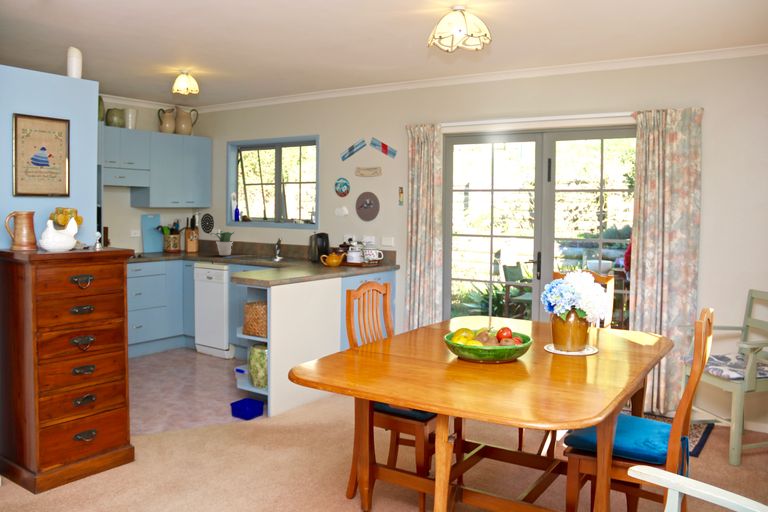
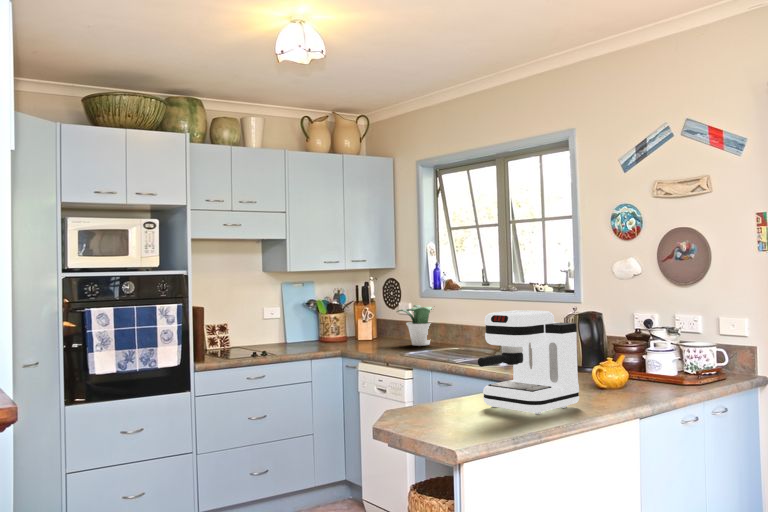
coffee maker: none [266,228,312,273] -> present [478,310,579,414]

